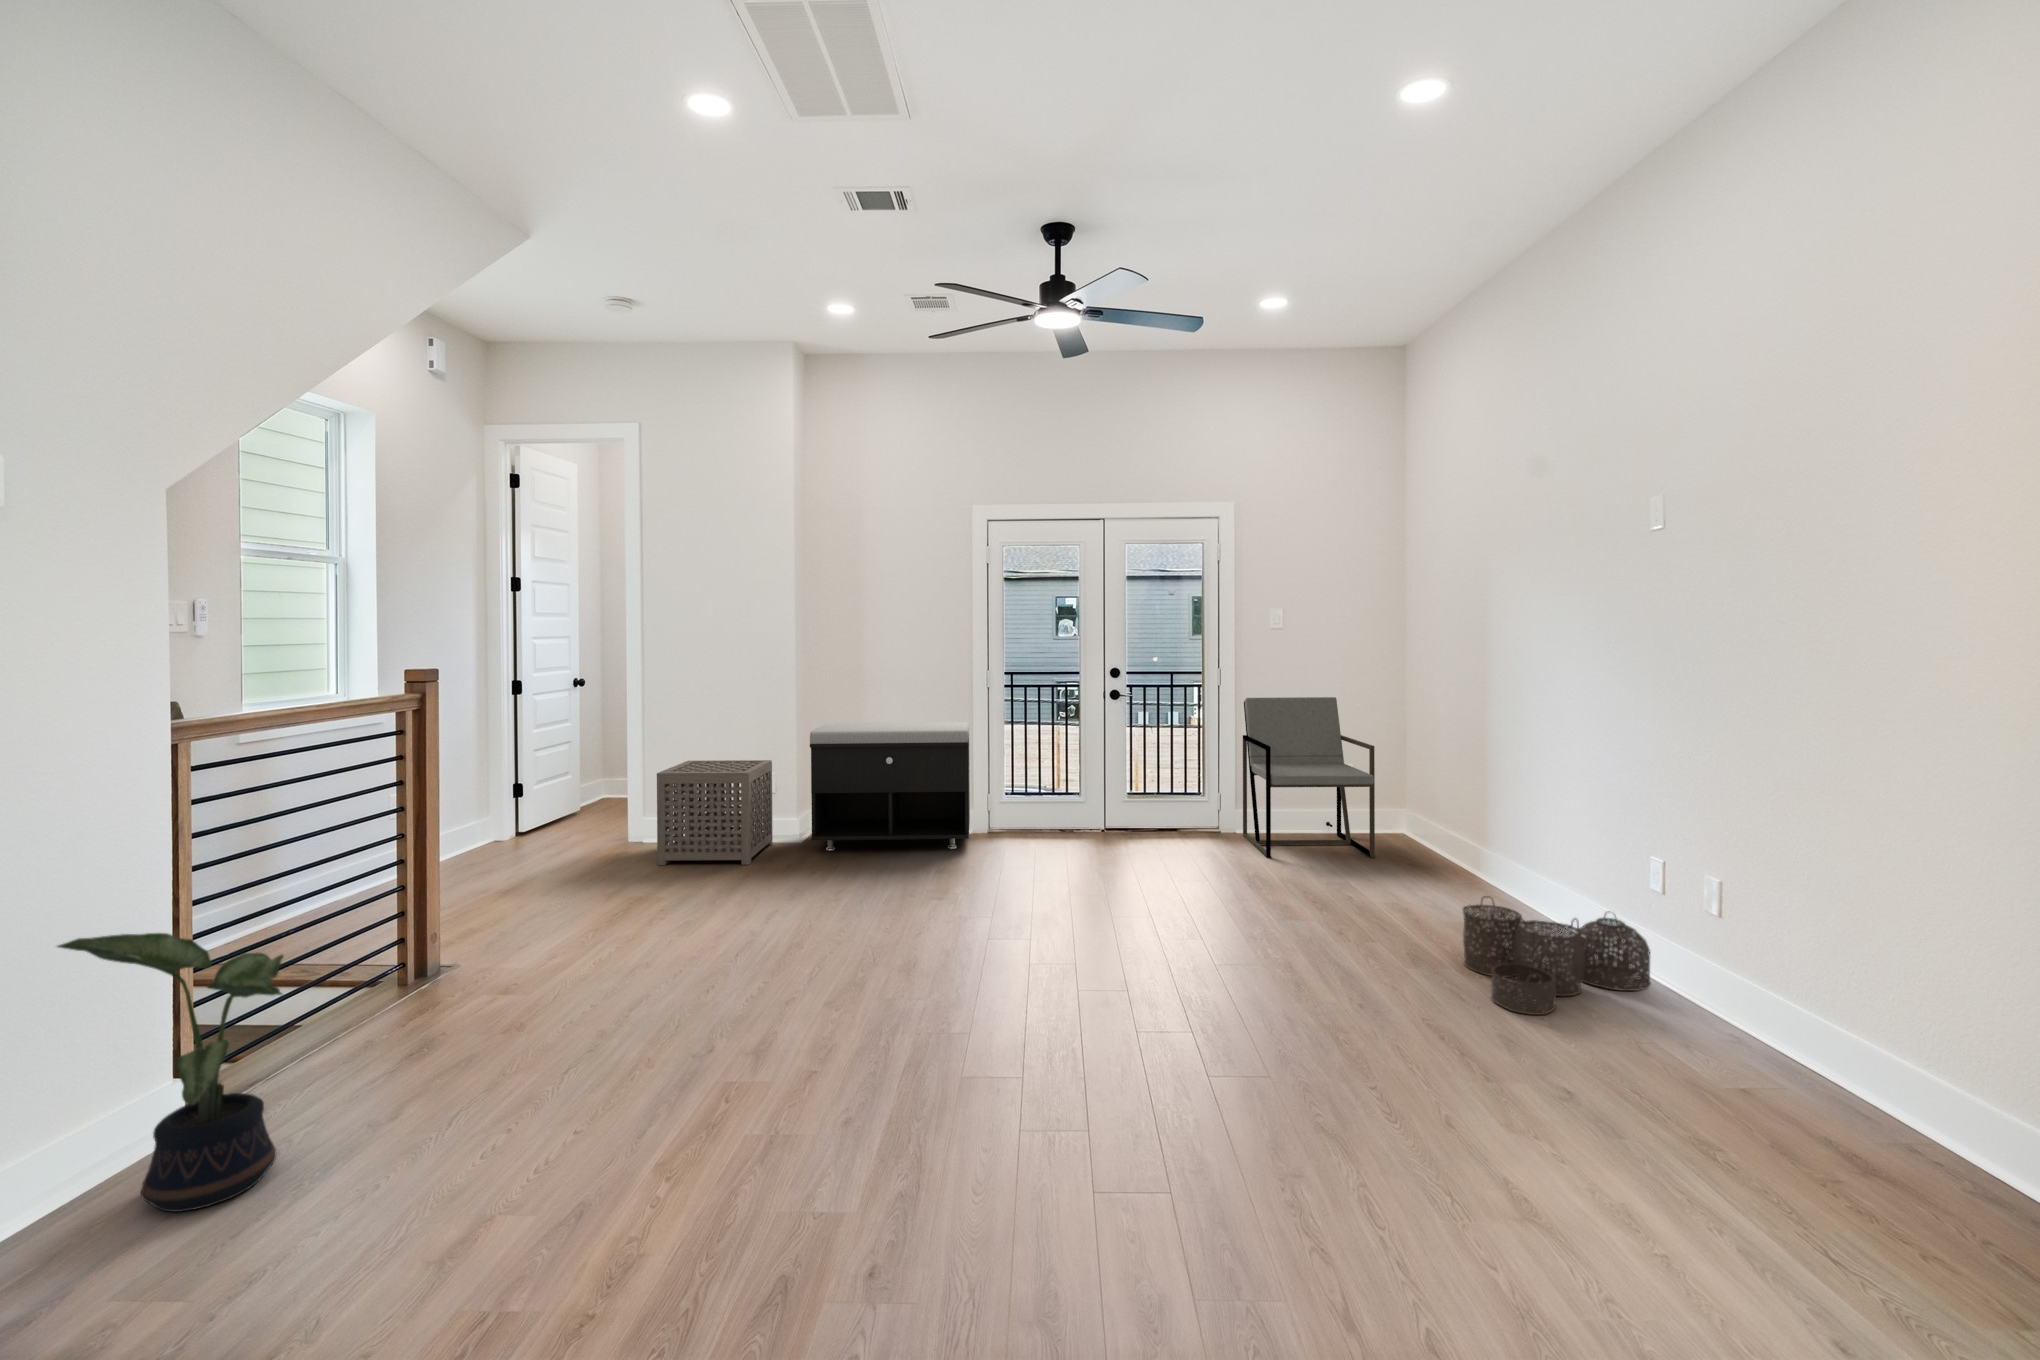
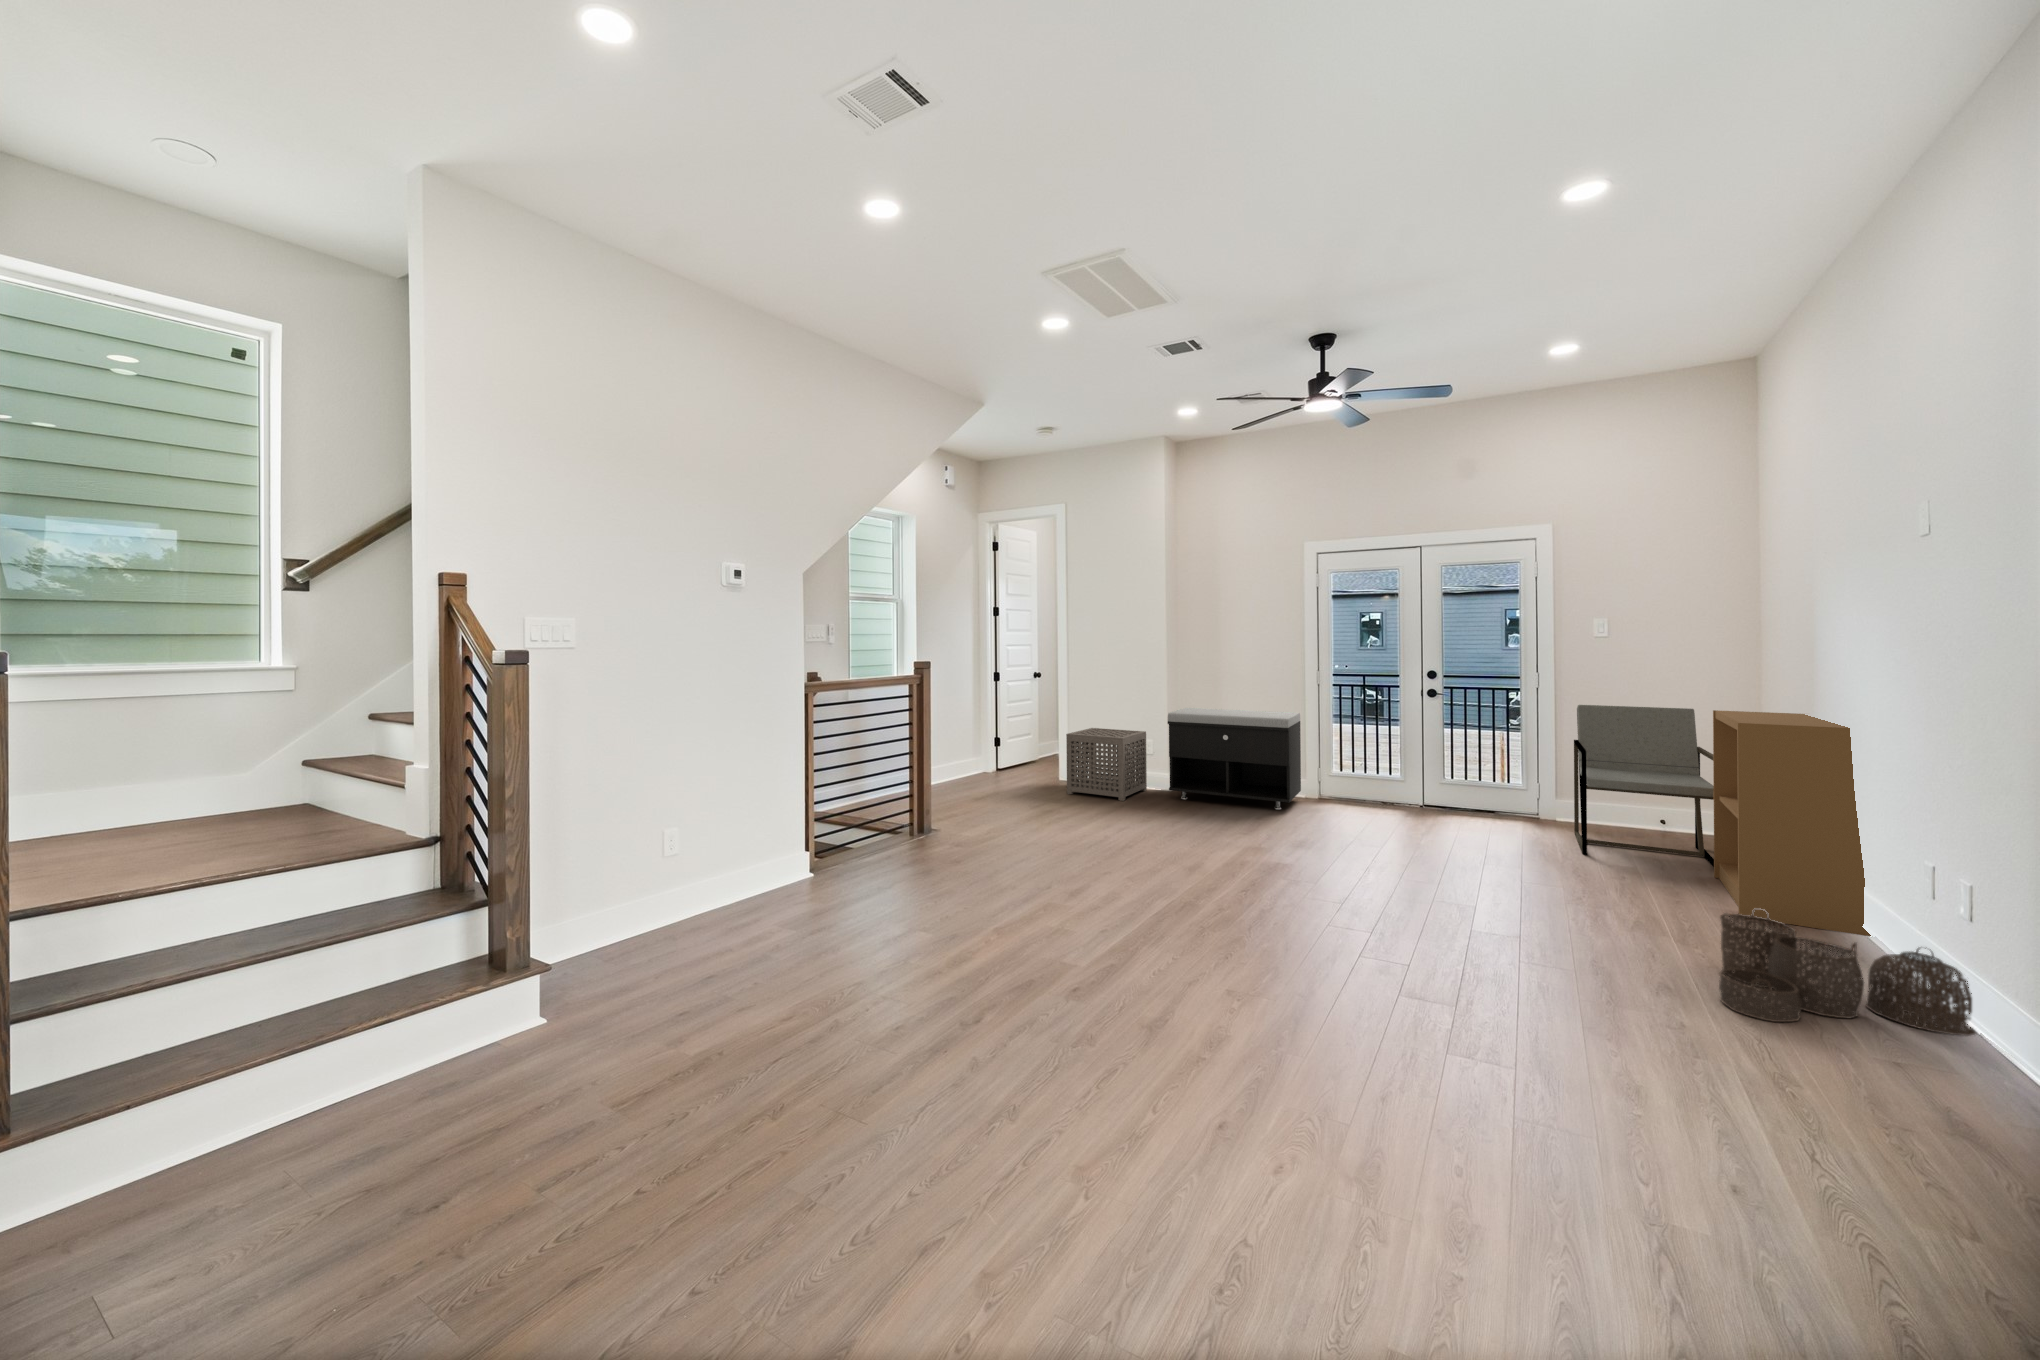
bookshelf: none [1374,698,1514,903] -> present [1713,710,1871,936]
potted plant: present [57,933,284,1212] -> none [765,778,845,904]

